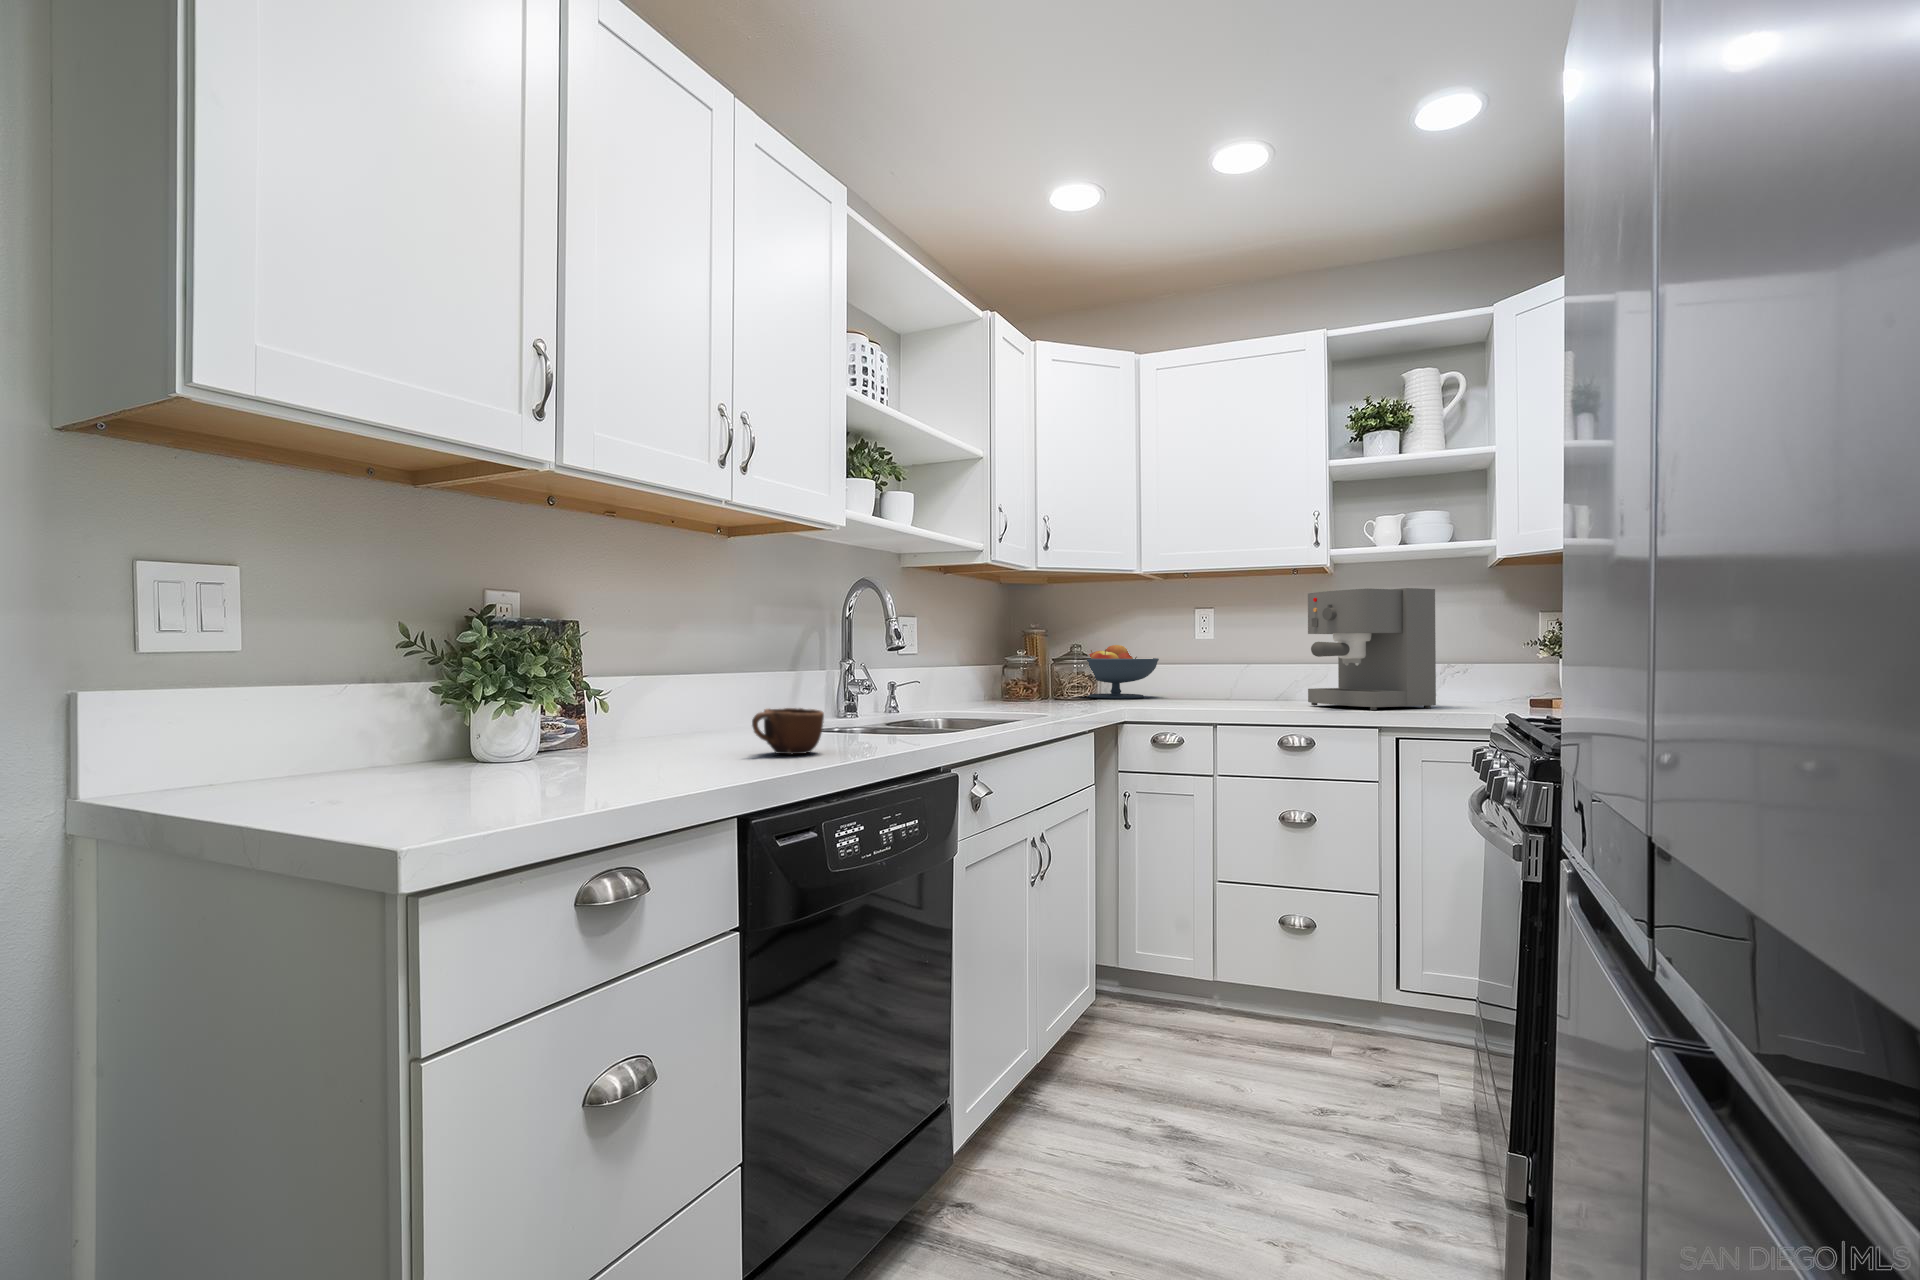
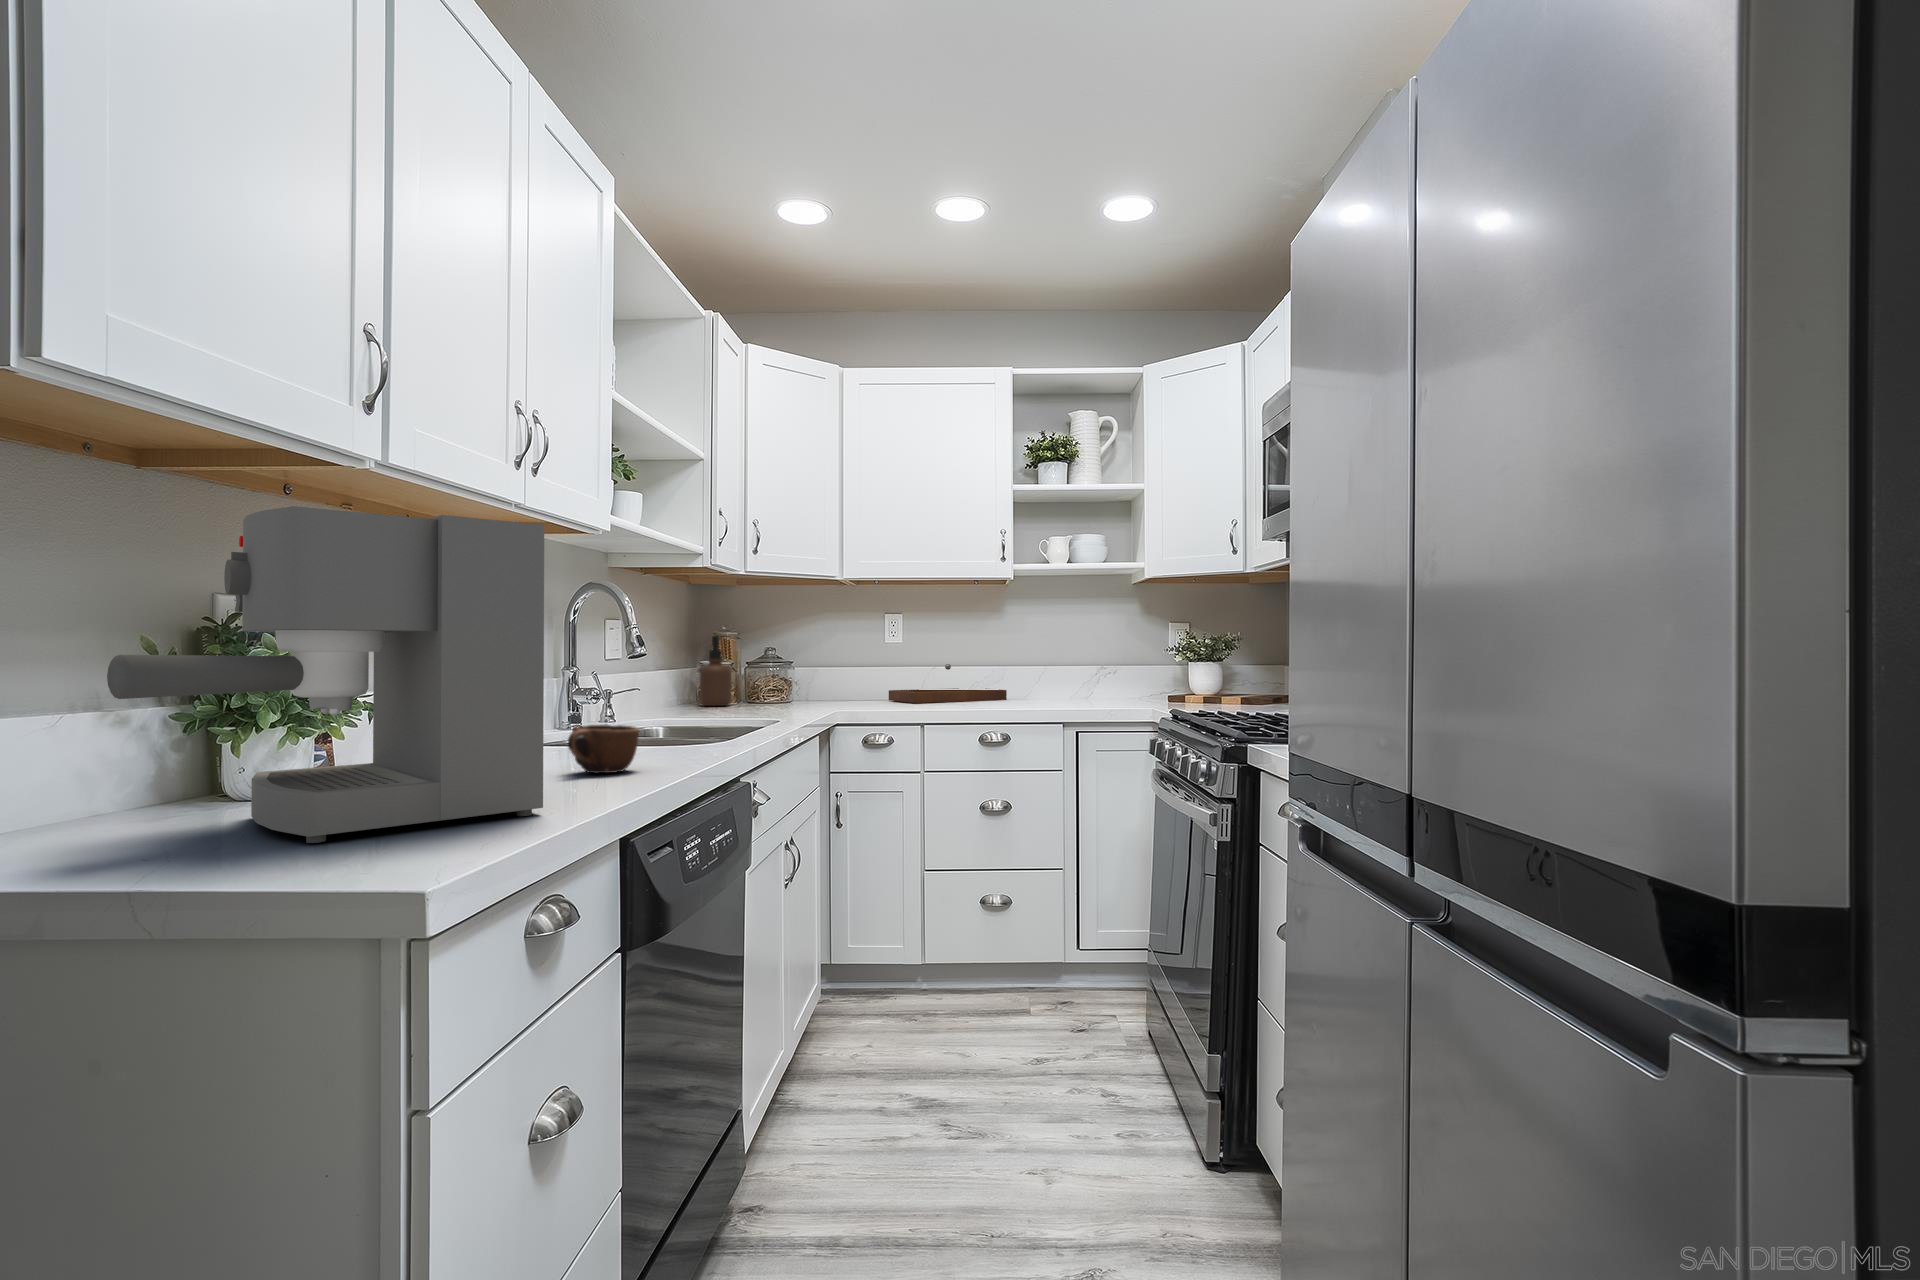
coffee maker: present [1308,588,1436,710] -> present [107,506,544,843]
soap dispenser: none [1004,632,1033,699] -> present [700,636,731,706]
fruit bowl: present [1087,645,1159,699] -> none [770,649,855,703]
tray: none [1194,660,1327,701] -> present [889,664,1007,703]

